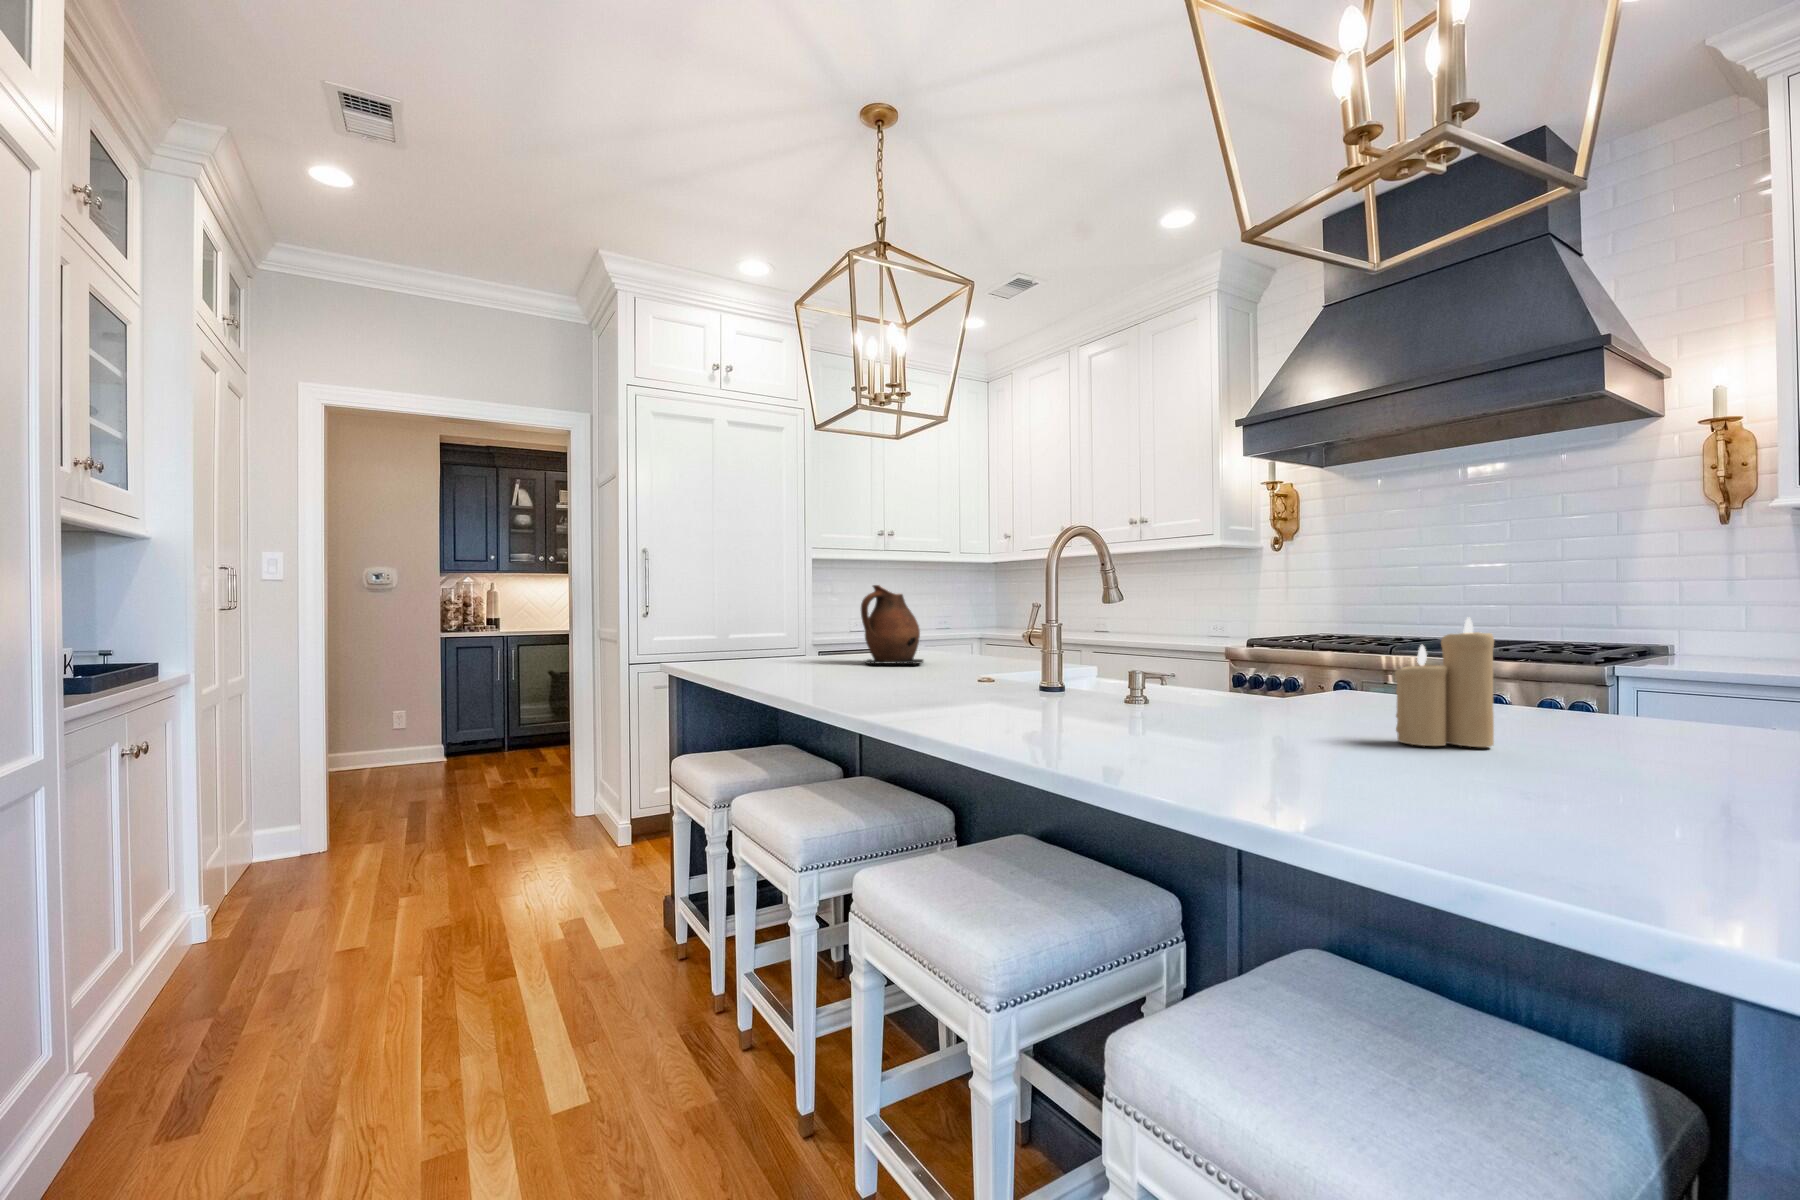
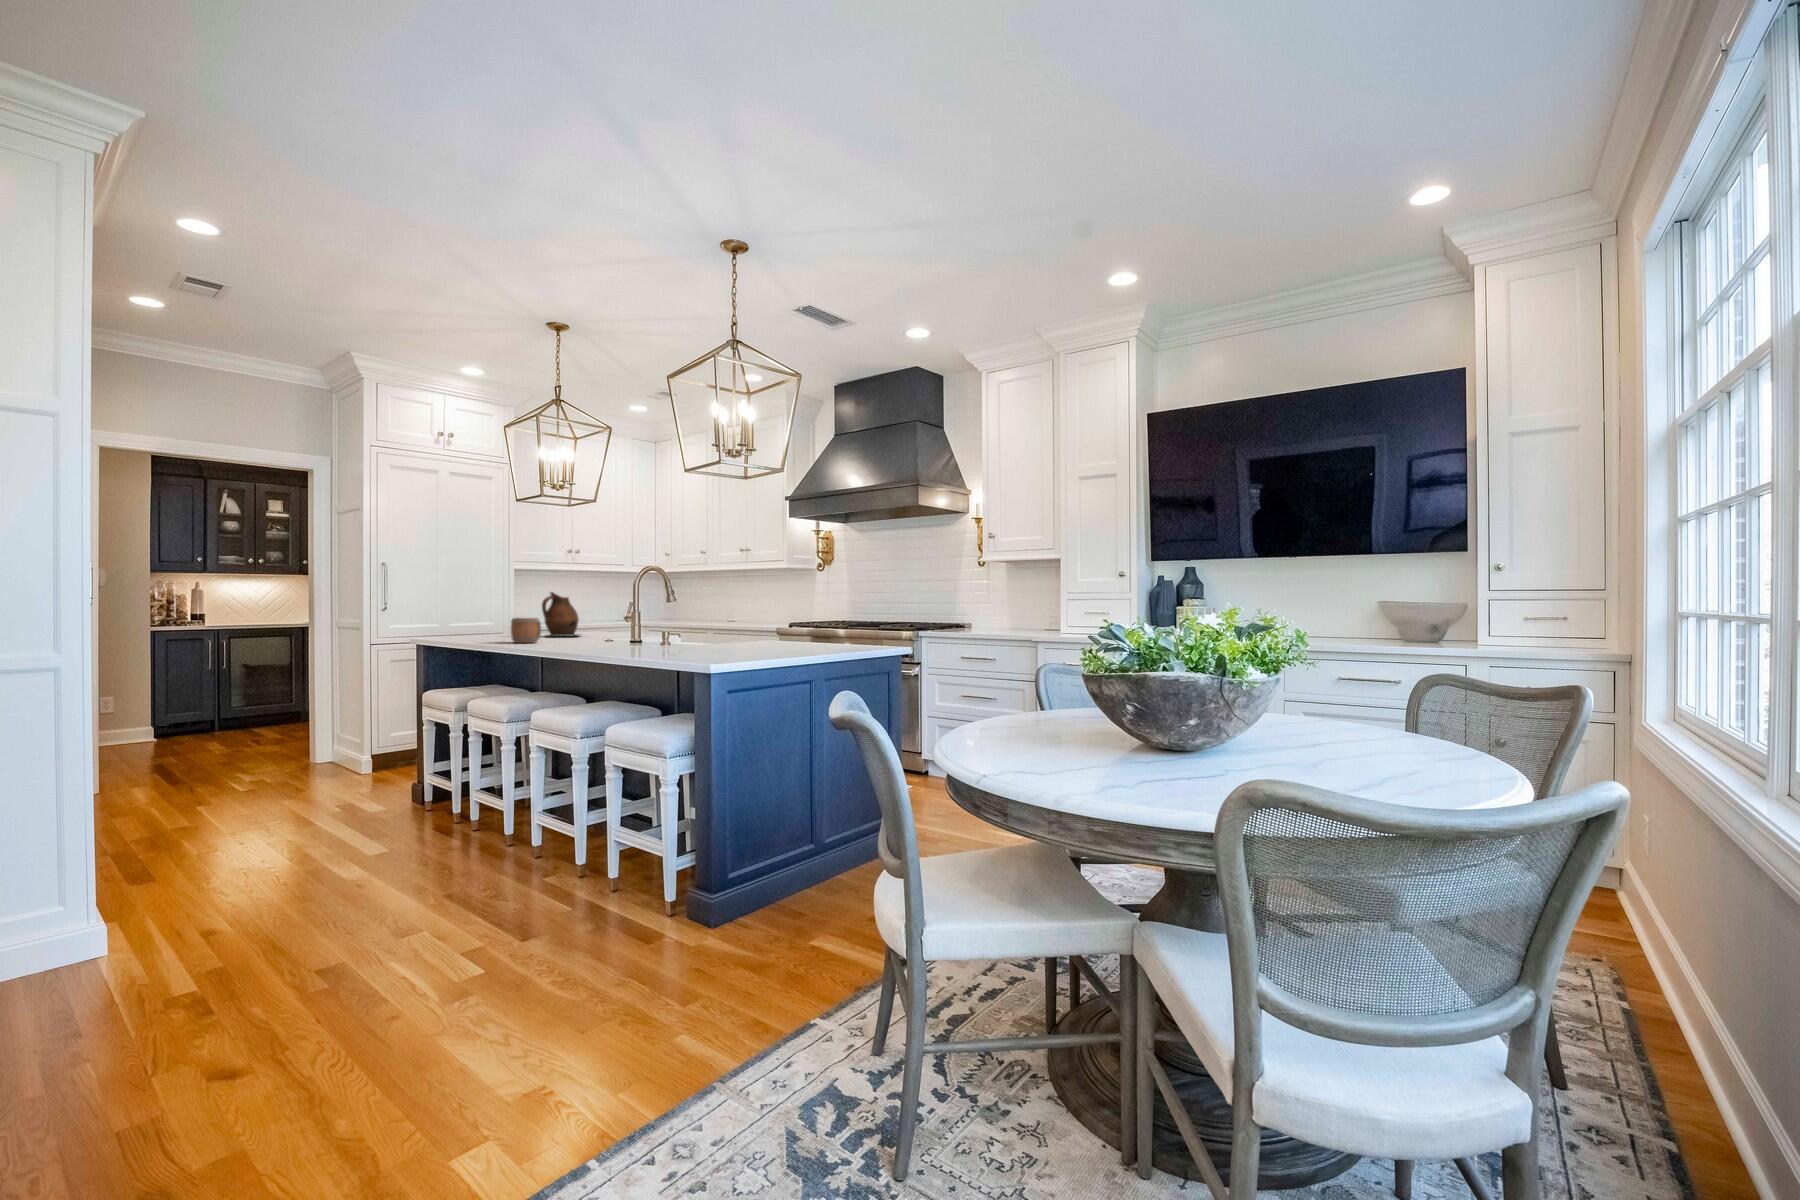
candle: present [1395,618,1494,747] -> none [721,608,750,649]
mug: none [814,633,871,688] -> present [511,618,541,643]

